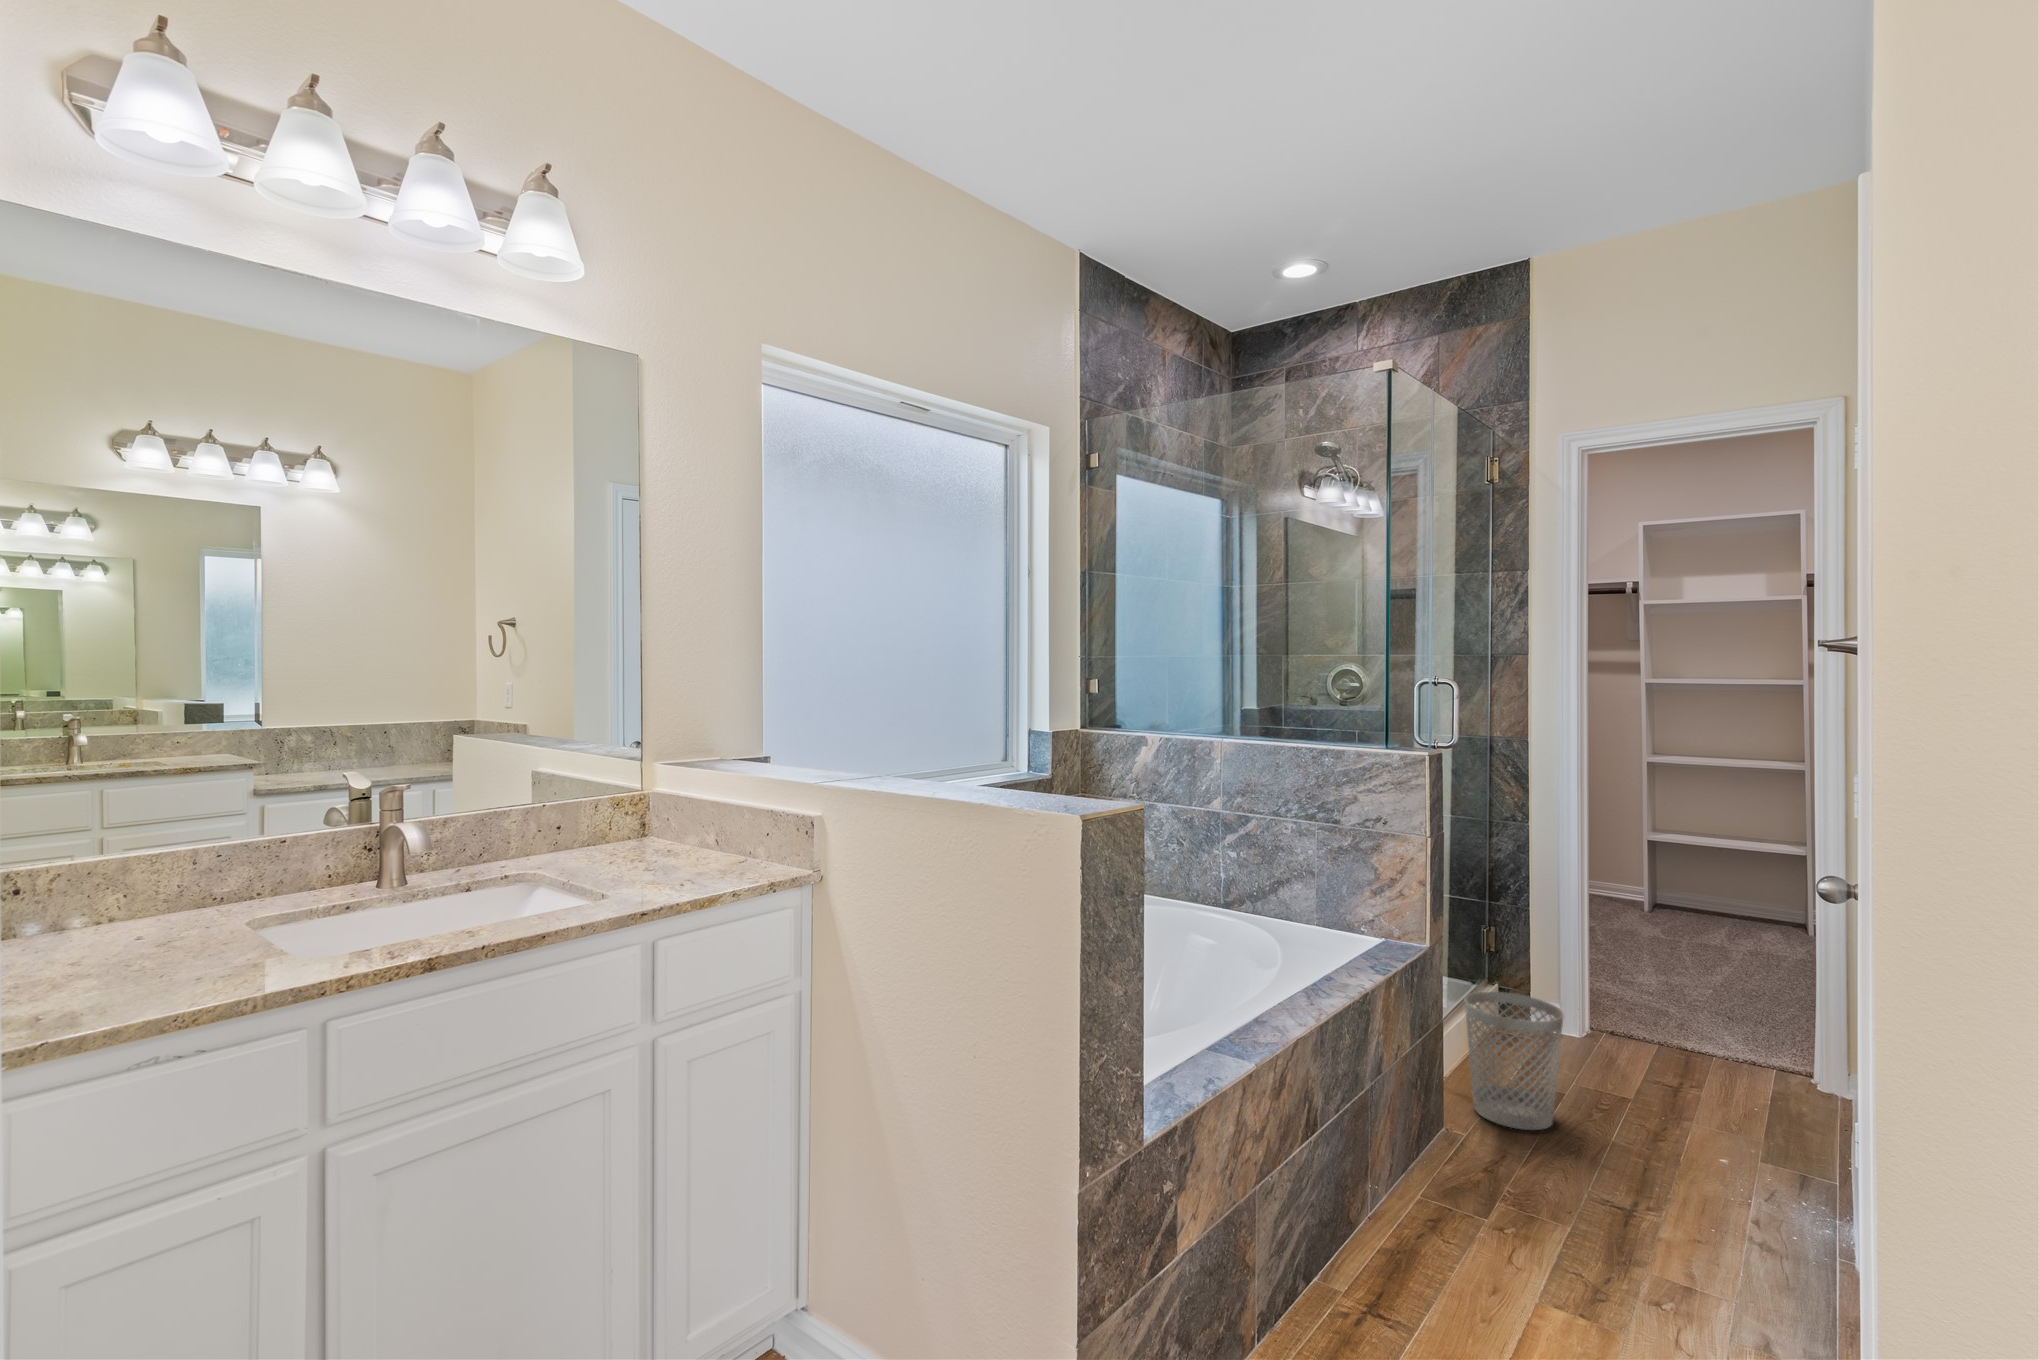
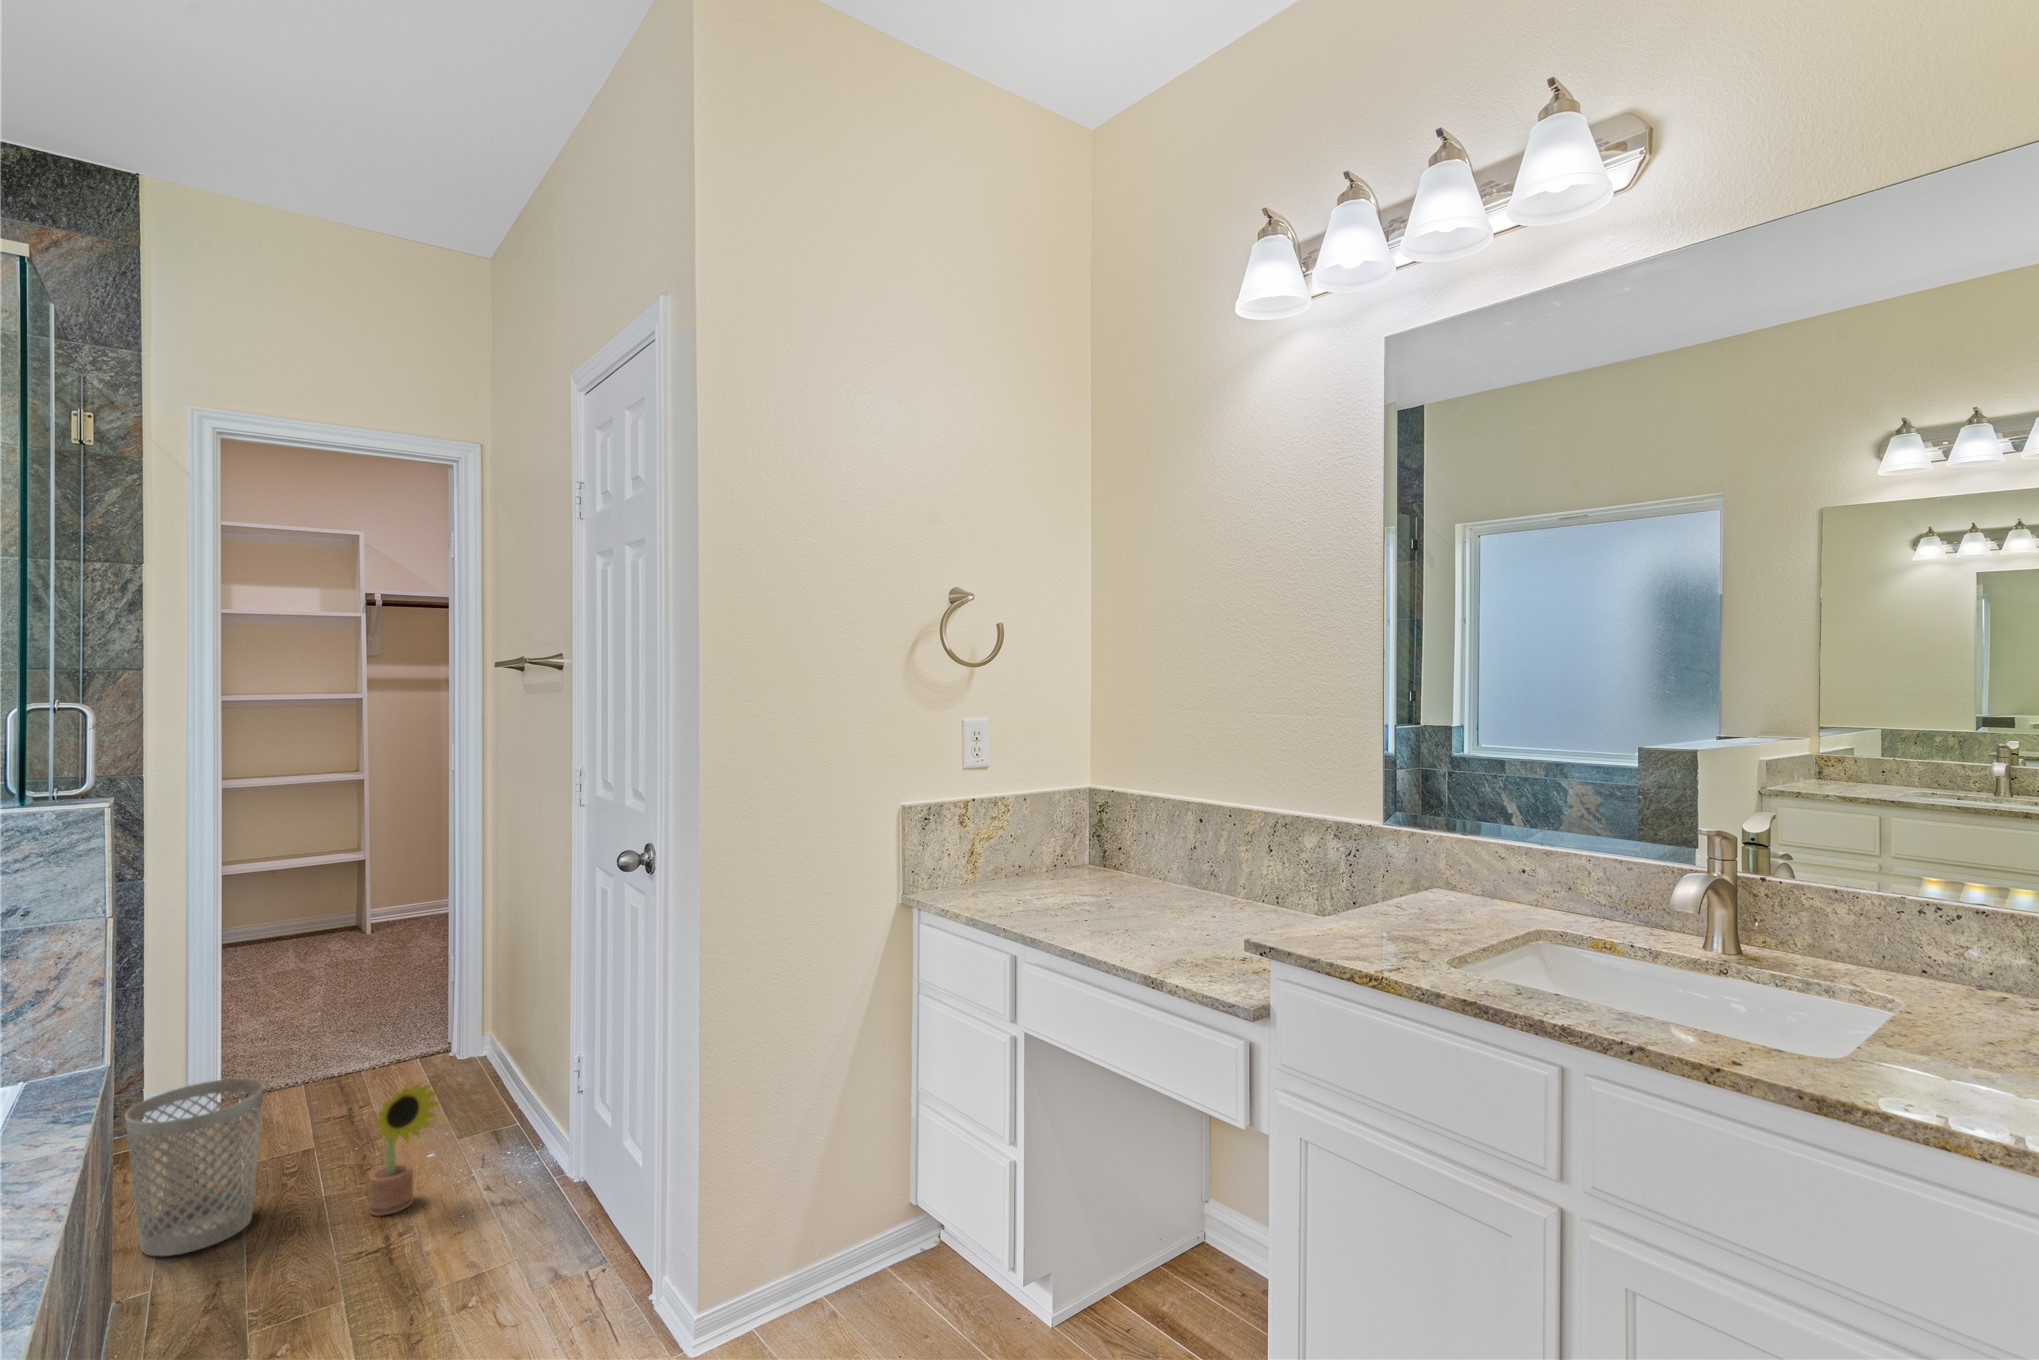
decorative plant: none [1631,1068,1706,1190] -> present [369,1084,439,1216]

